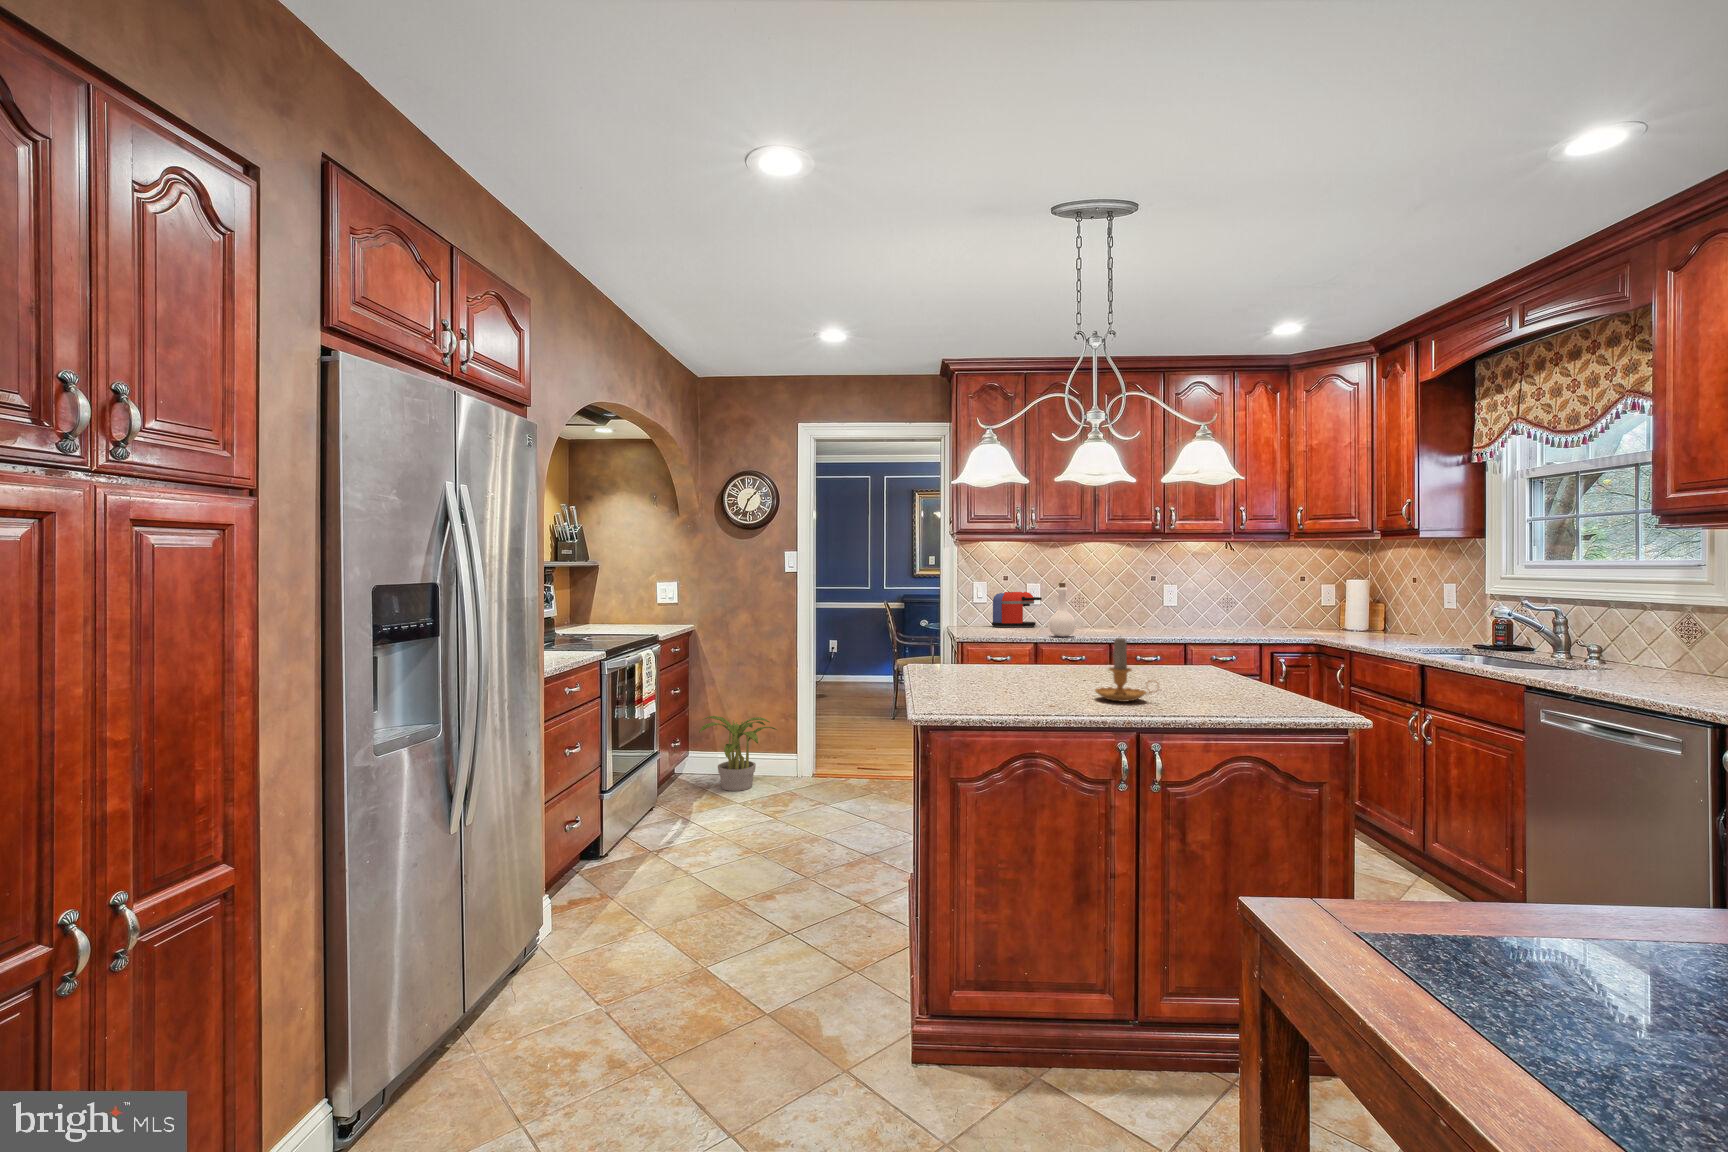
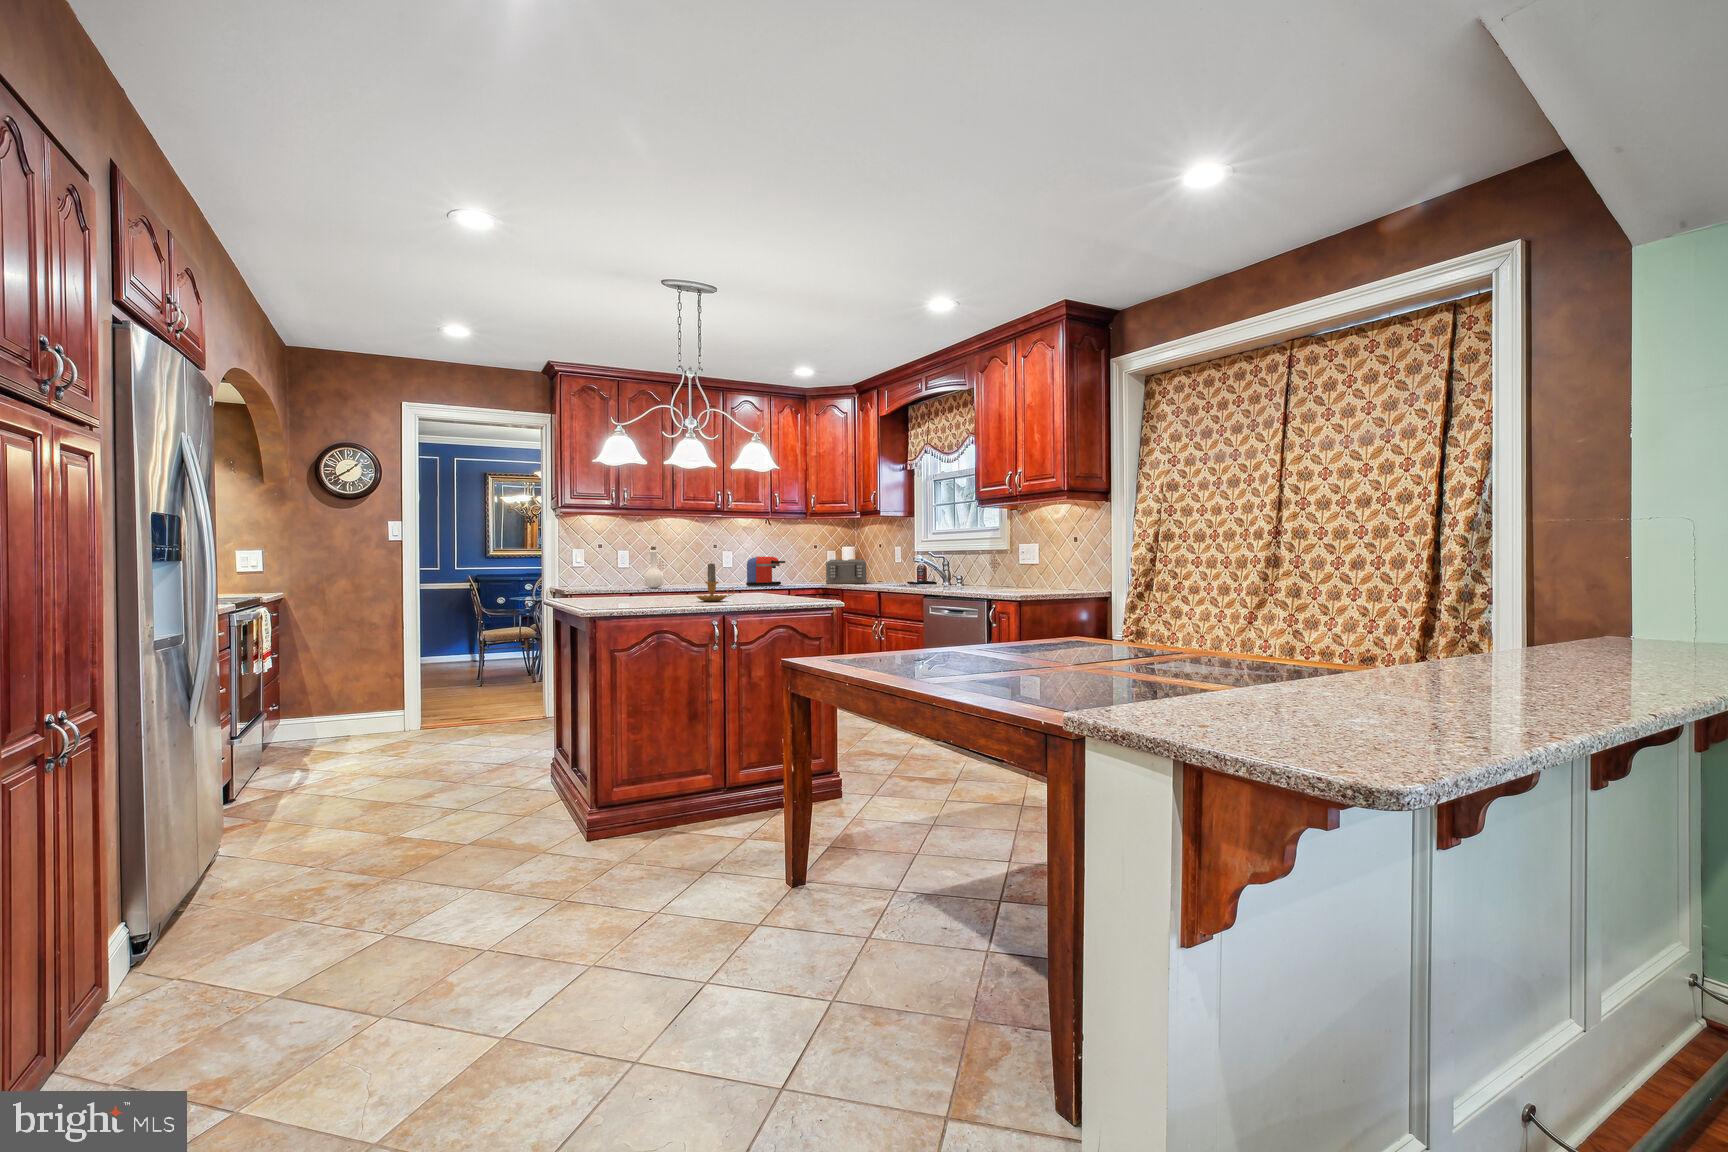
coffee maker: present [992,592,1042,627] -> present [746,557,785,586]
toaster: none [1317,601,1391,641] -> present [826,559,867,584]
potted plant: present [699,716,777,791] -> none [301,676,386,748]

